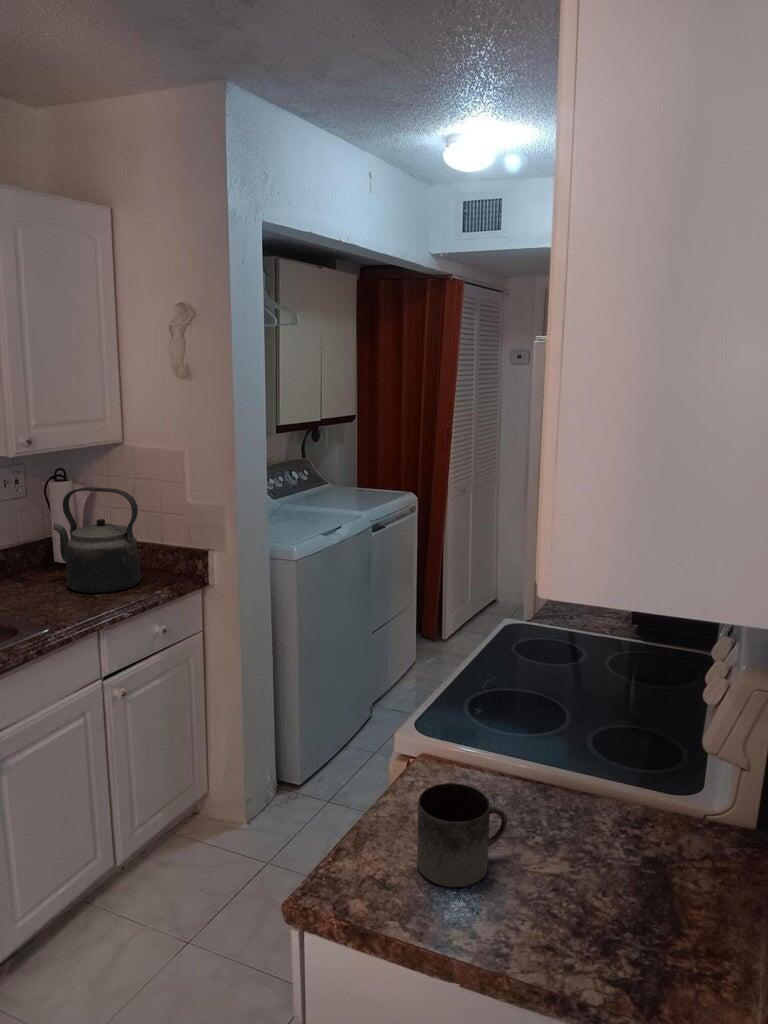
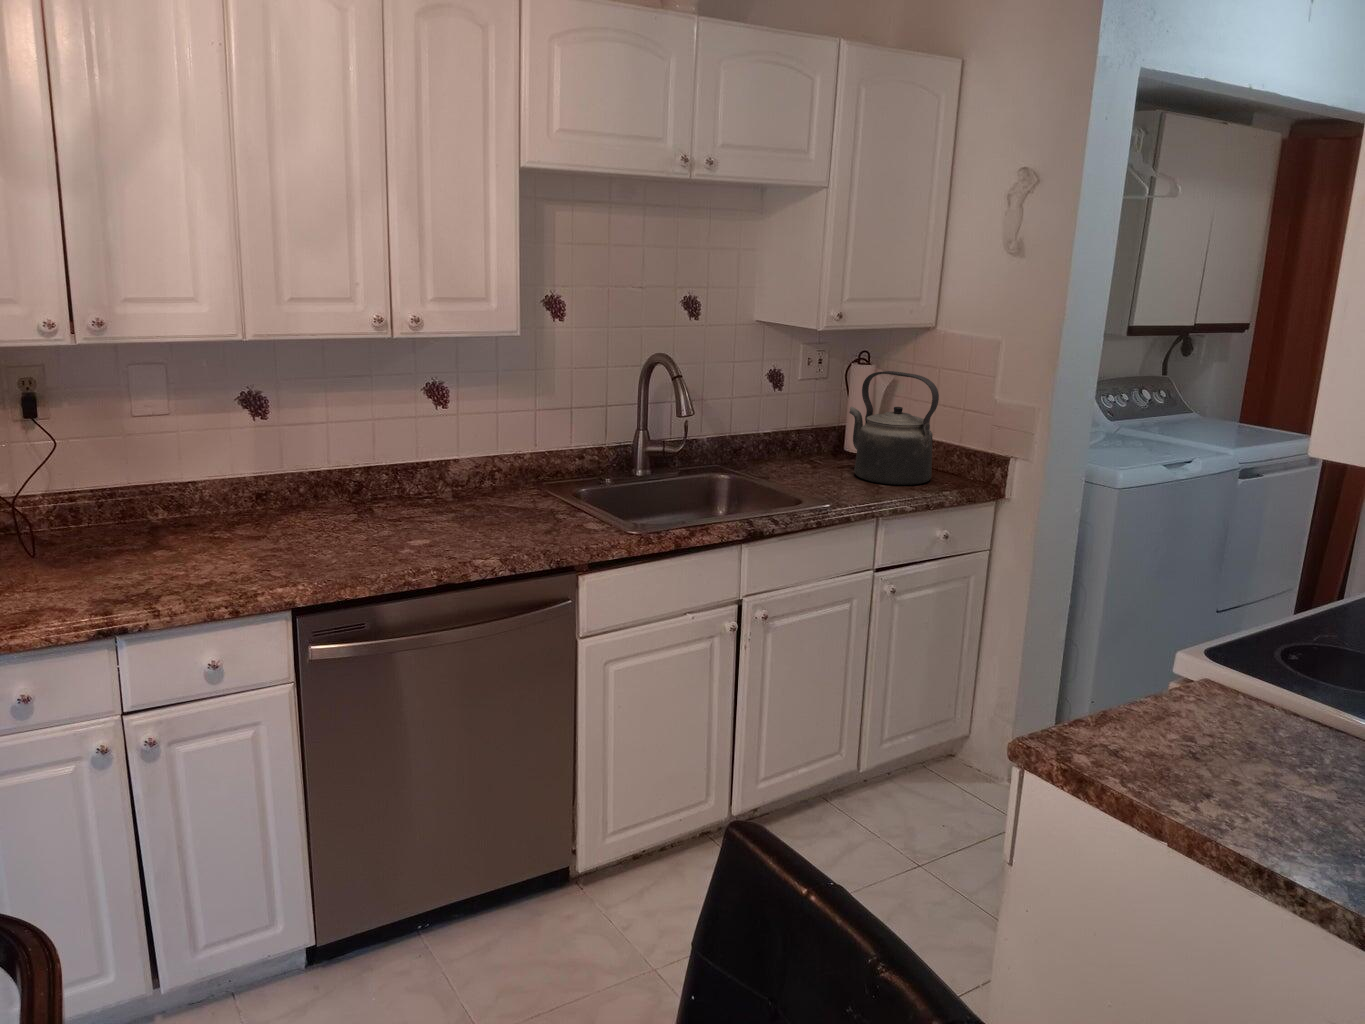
mug: present [417,783,507,887] -> none [1157,677,1273,779]

